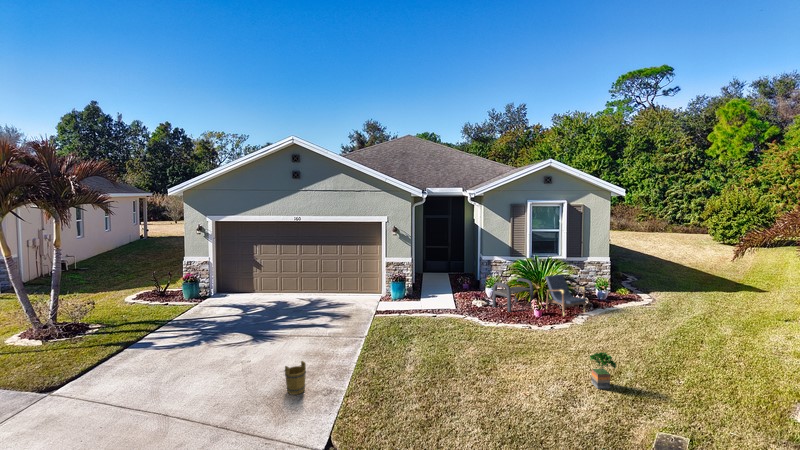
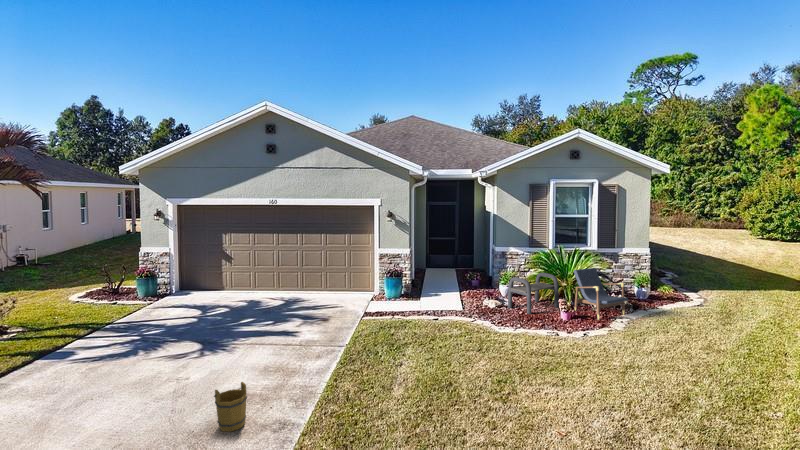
potted tree: present [590,352,616,389] -> none [655,371,700,426]

